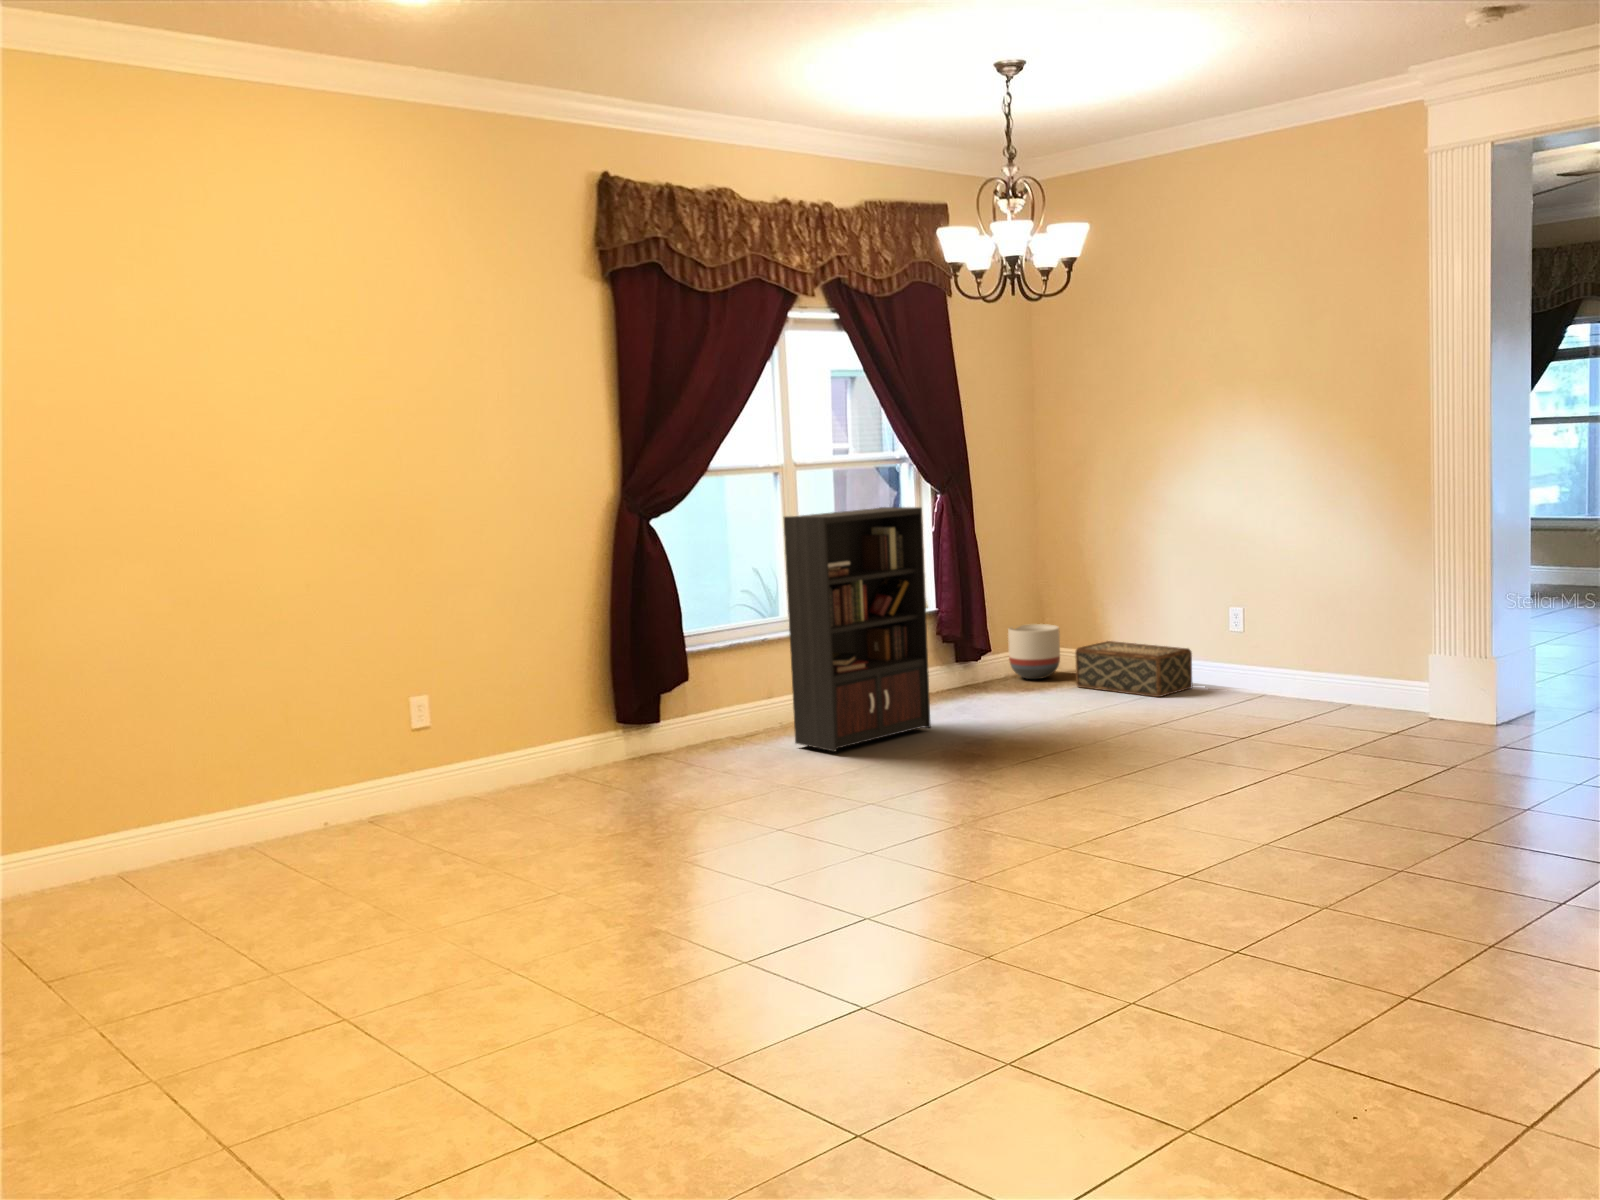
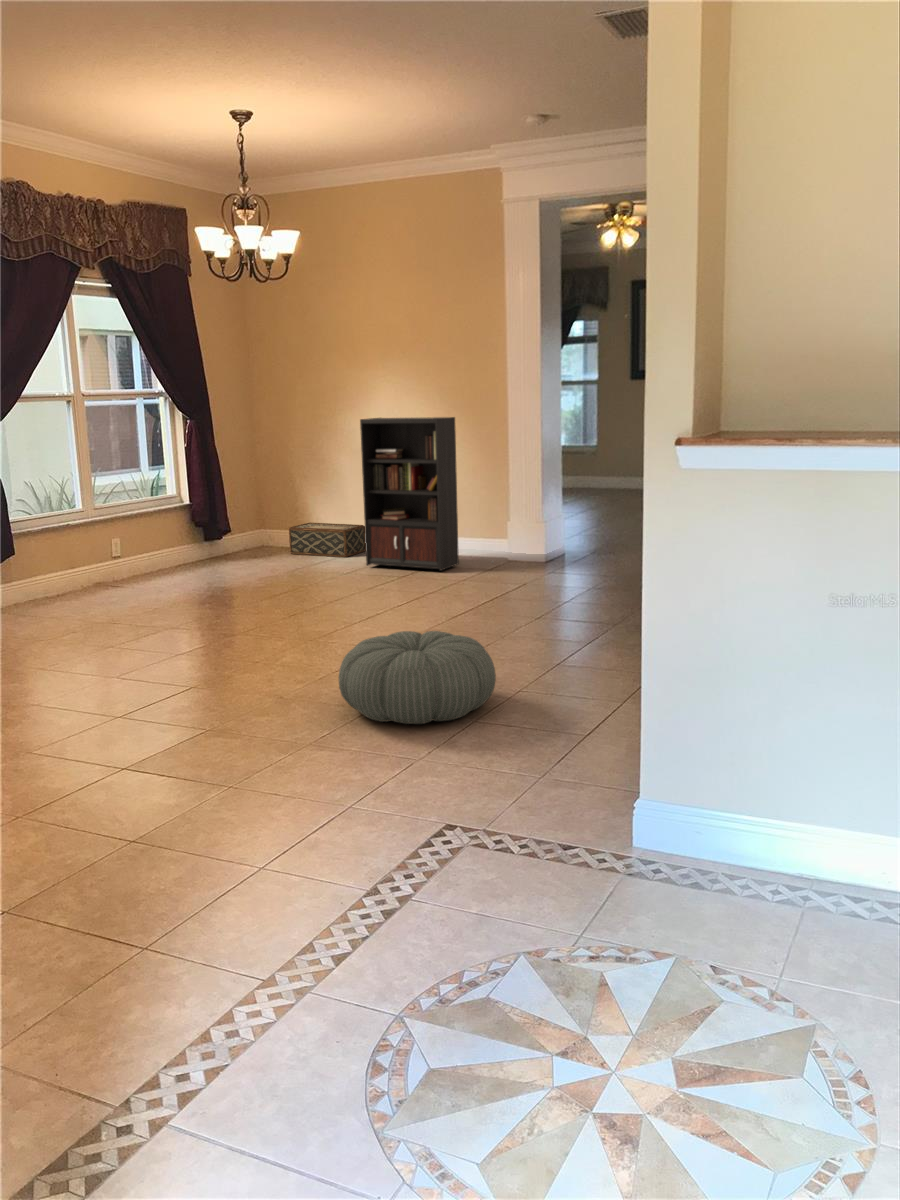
bookcase: present [784,507,931,752] -> present [360,417,494,571]
planter: present [1008,624,1060,679] -> none [241,513,277,551]
pouf: none [1084,857,1361,1029] -> present [339,631,496,724]

